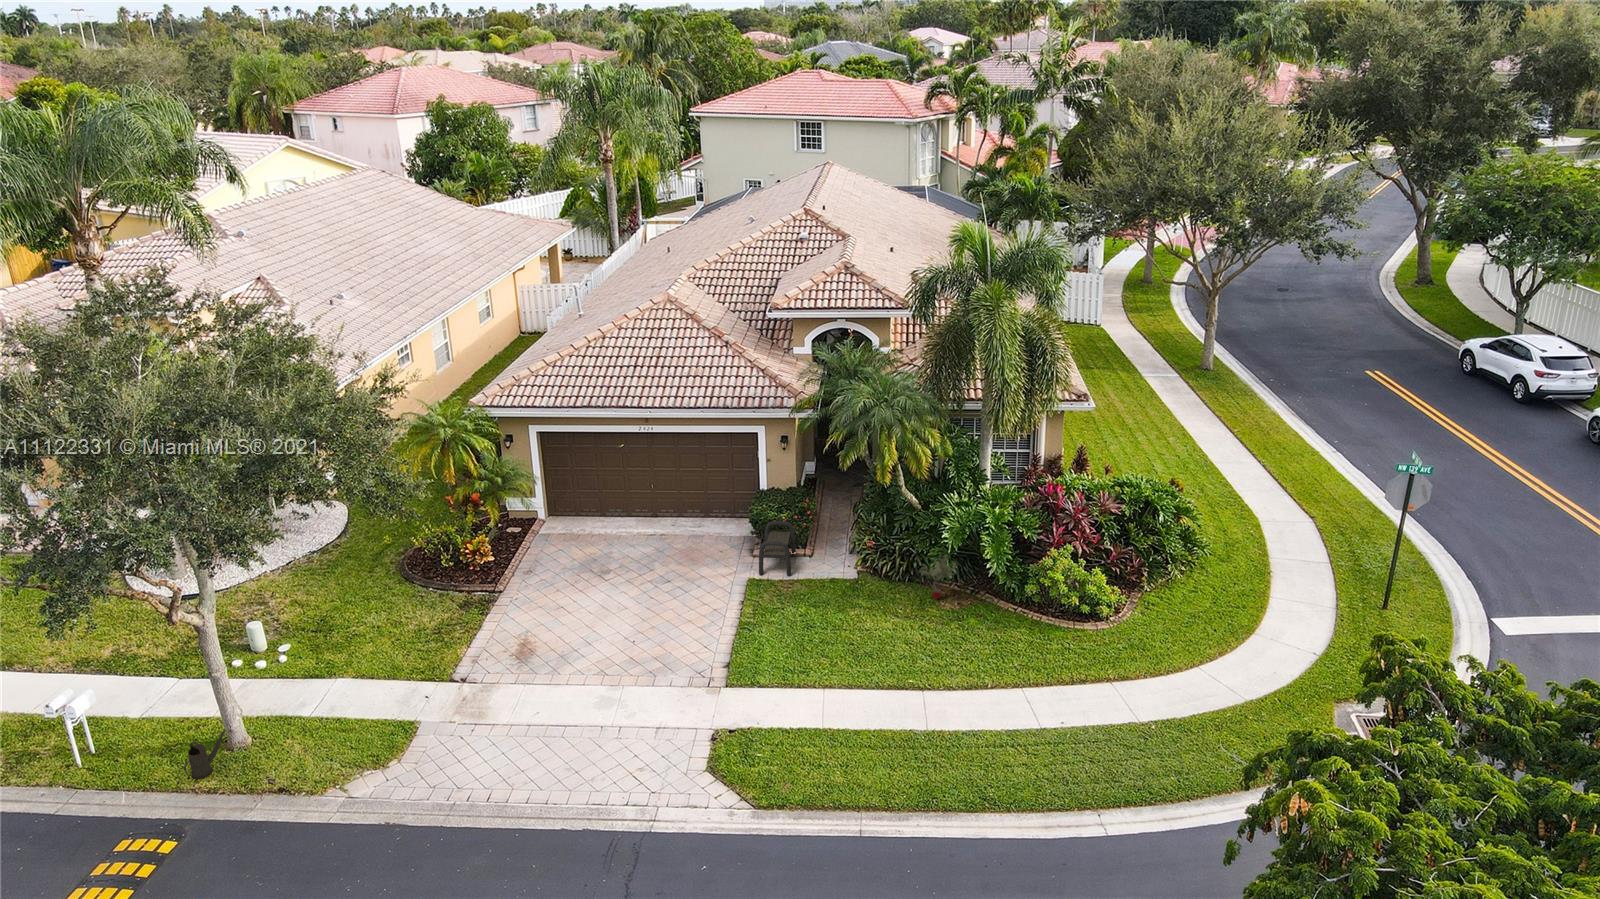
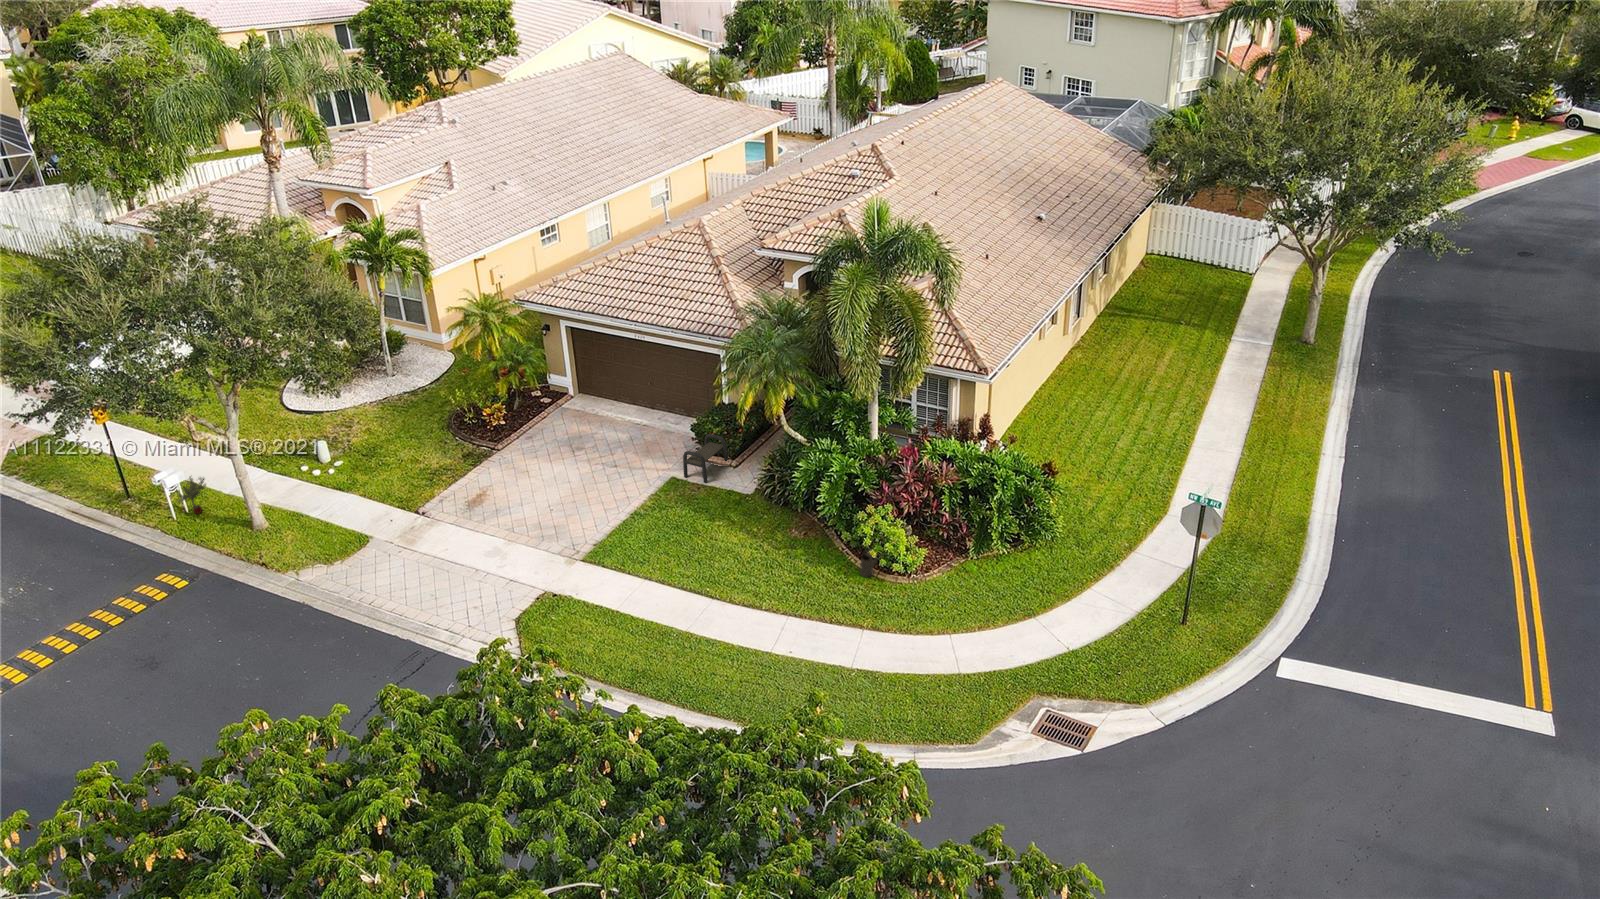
potted tree: present [920,555,956,600] -> present [177,476,206,514]
watering can: present [184,731,225,779] -> present [860,551,877,577]

